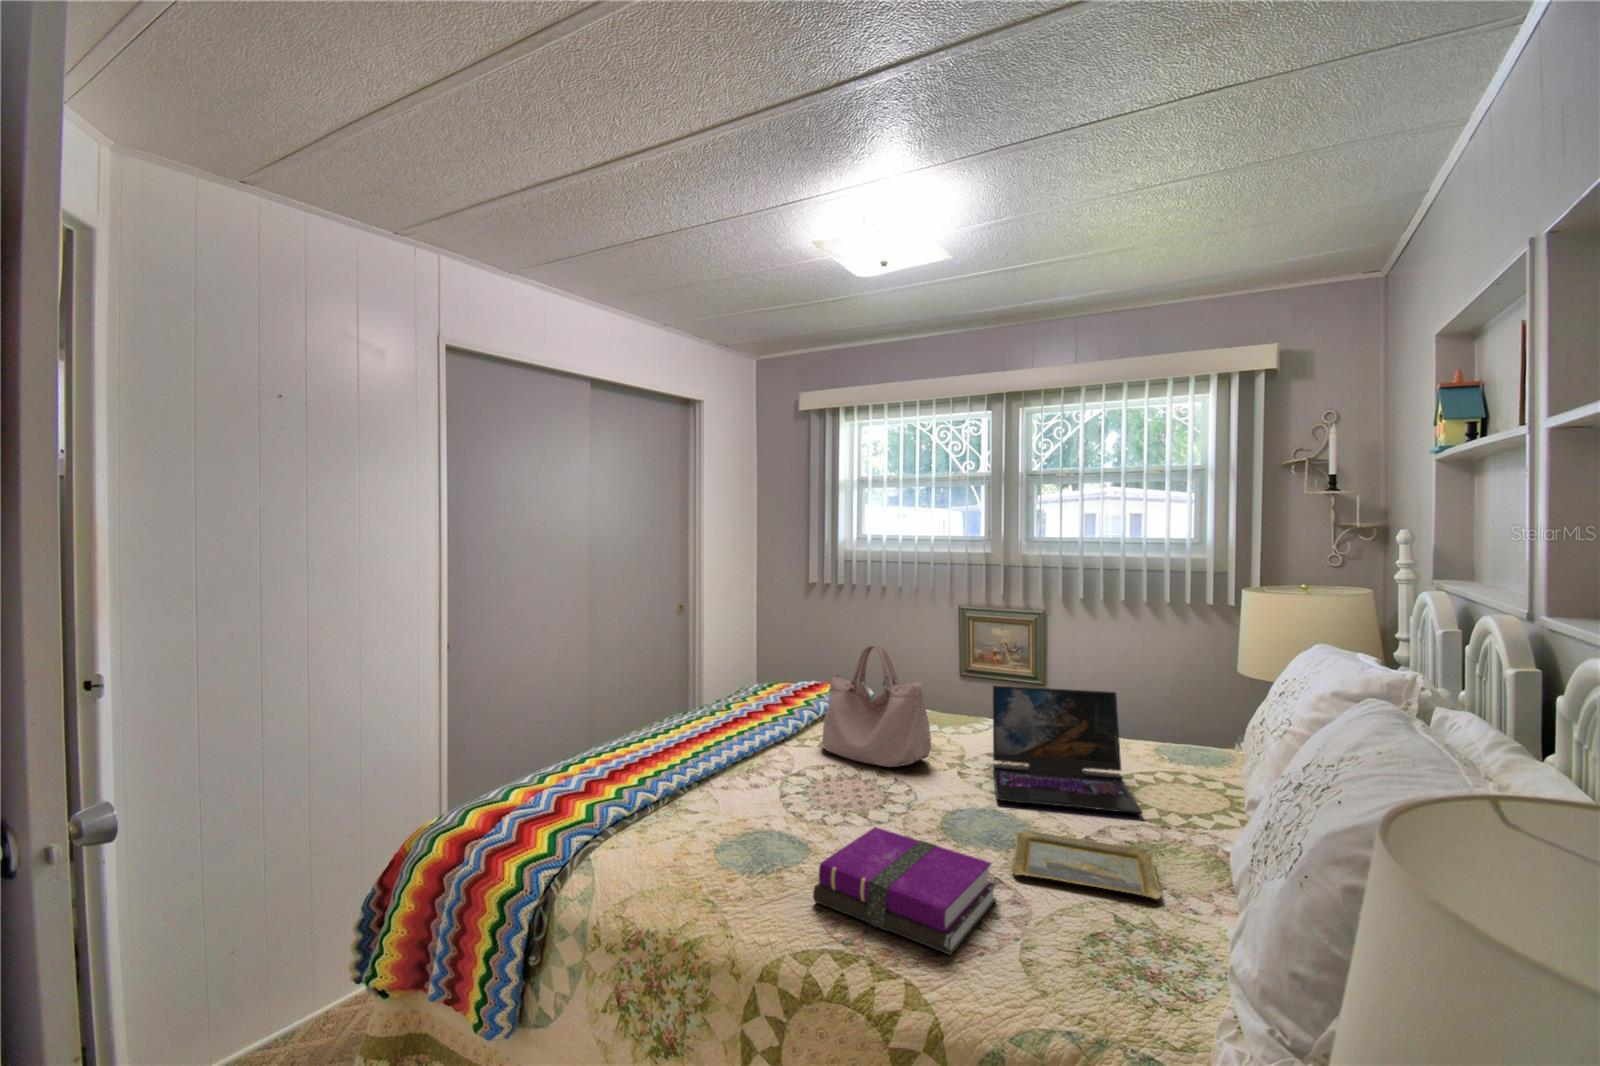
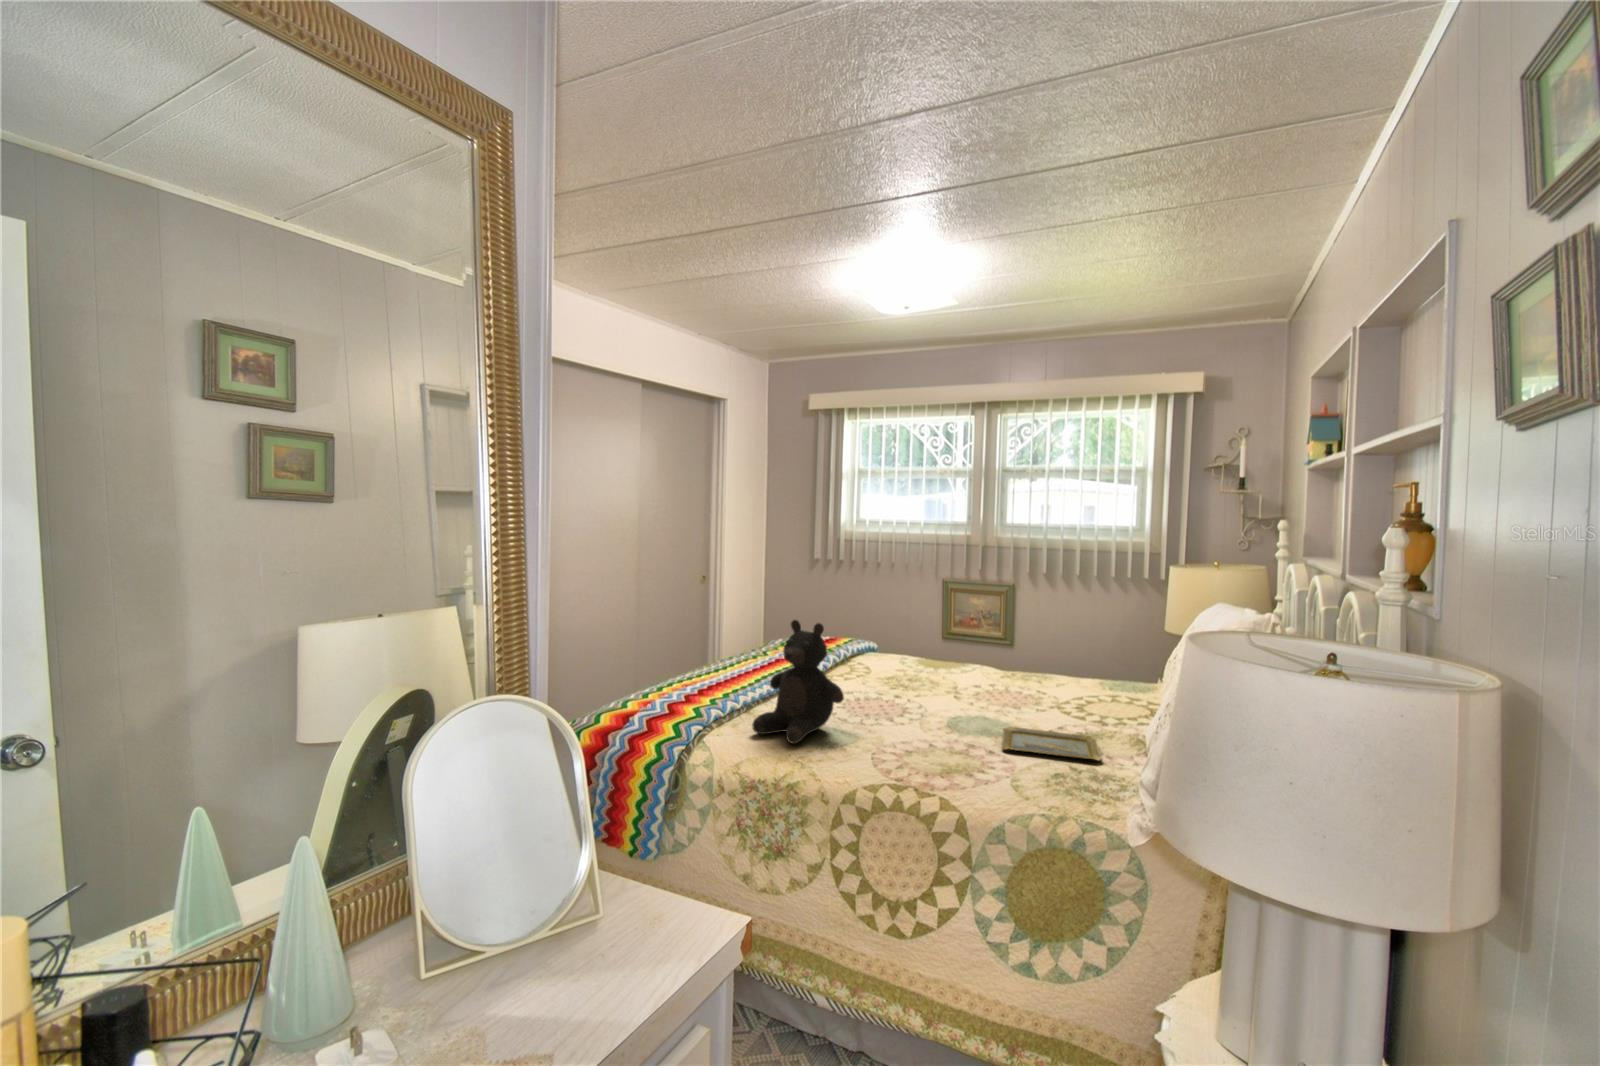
handbag: present [822,644,931,767] -> none [847,600,935,693]
teddy bear: none [662,682,788,865] -> present [752,620,844,744]
laptop: present [993,685,1142,813] -> none [980,632,1090,719]
notebook: present [813,827,996,955] -> none [870,719,993,785]

